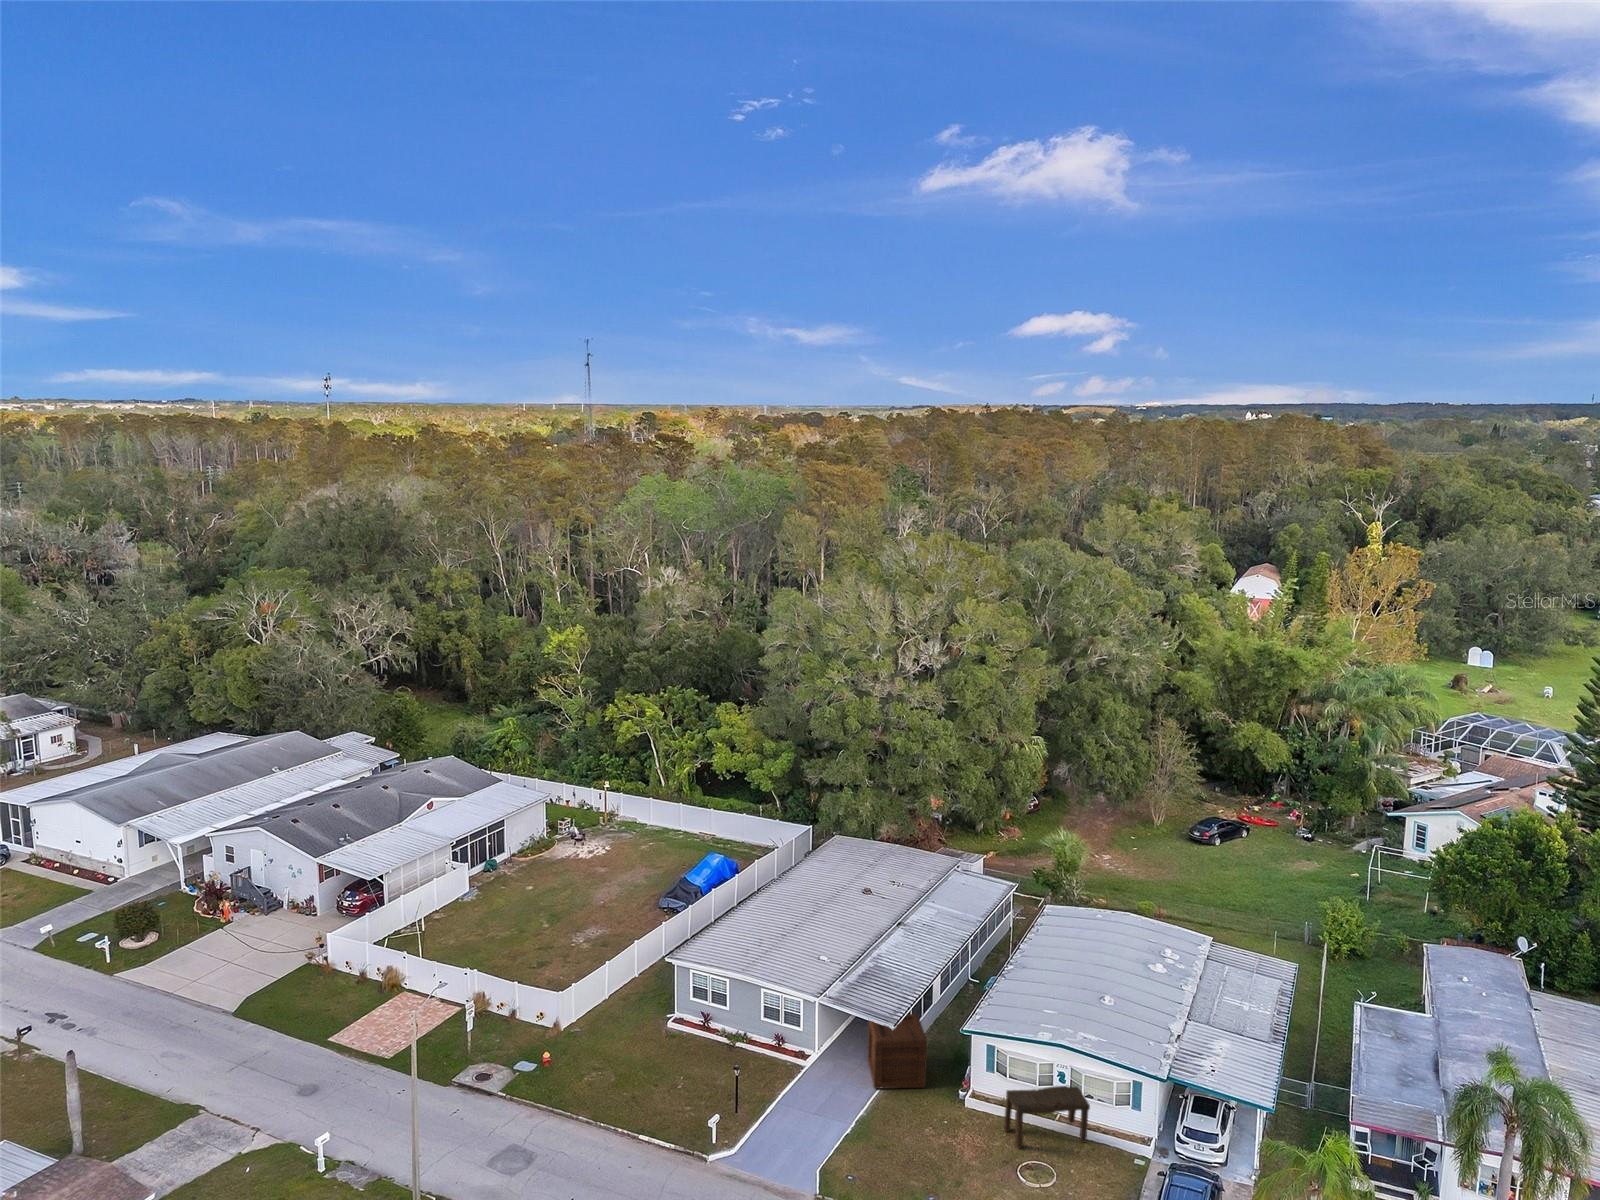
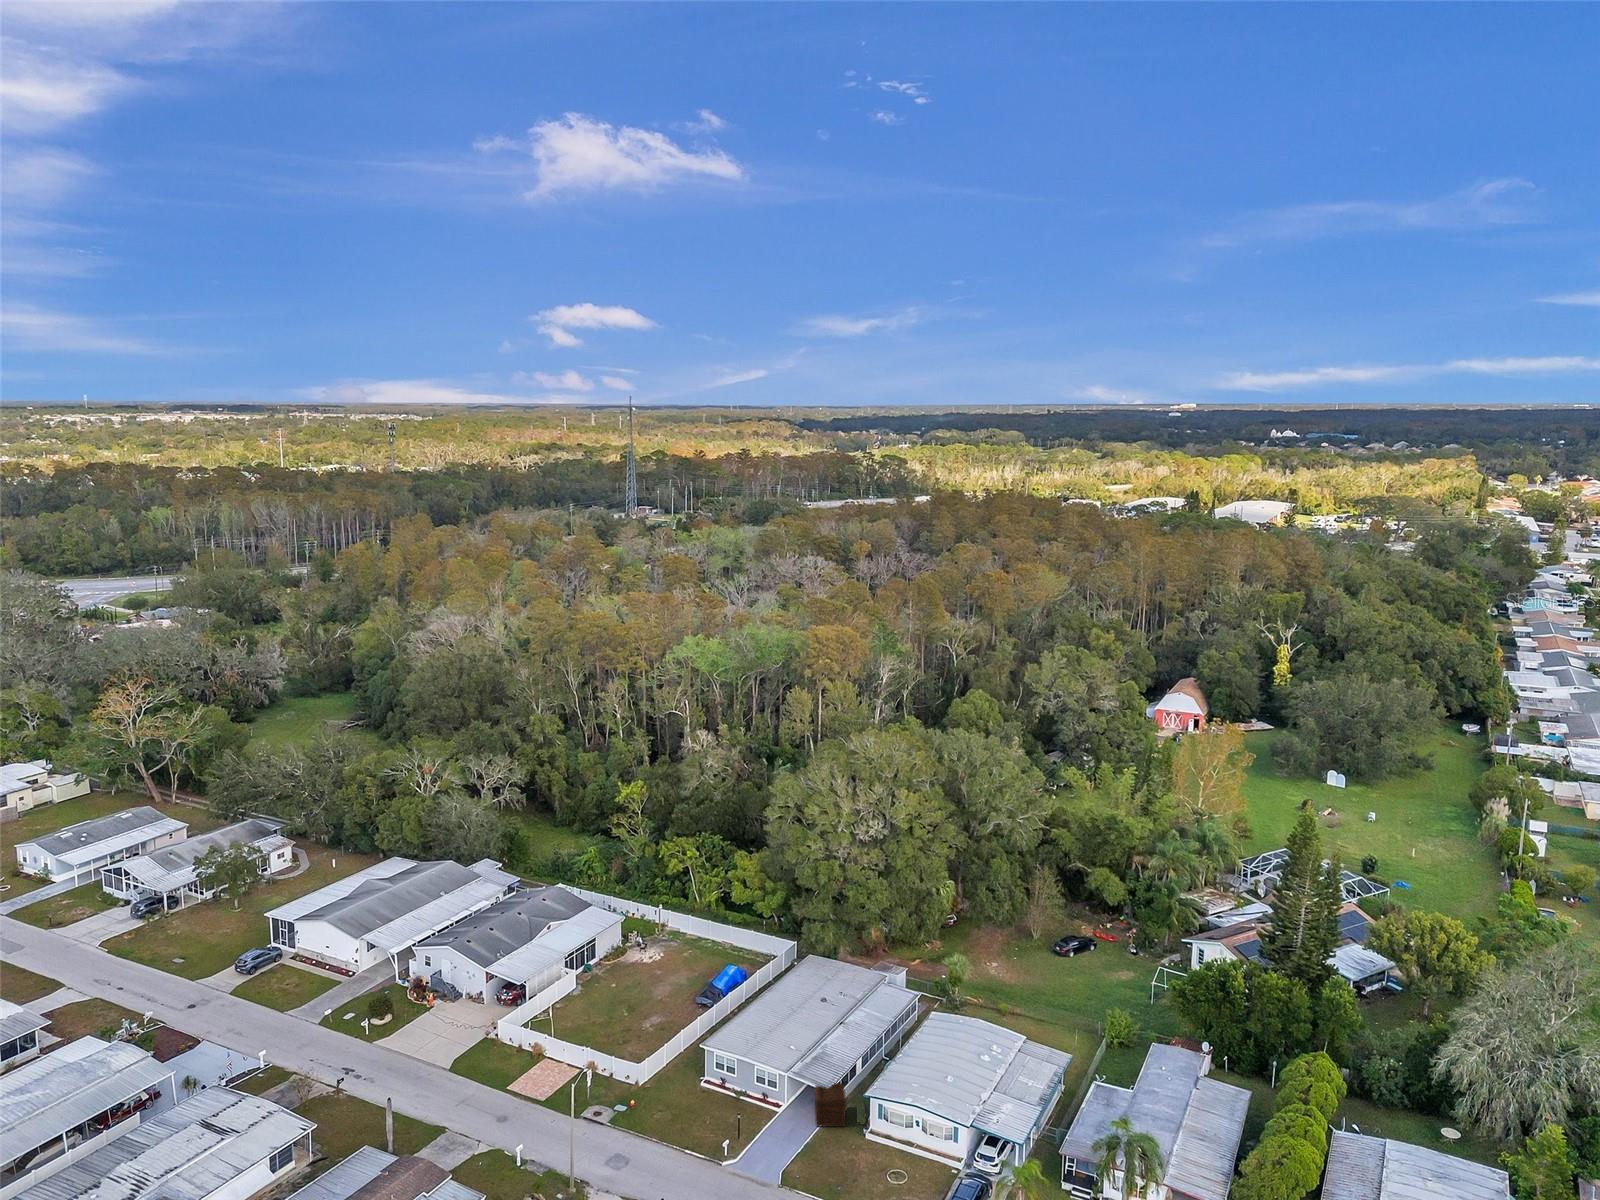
bench: present [1004,1085,1090,1149] -> none [884,1128,929,1163]

